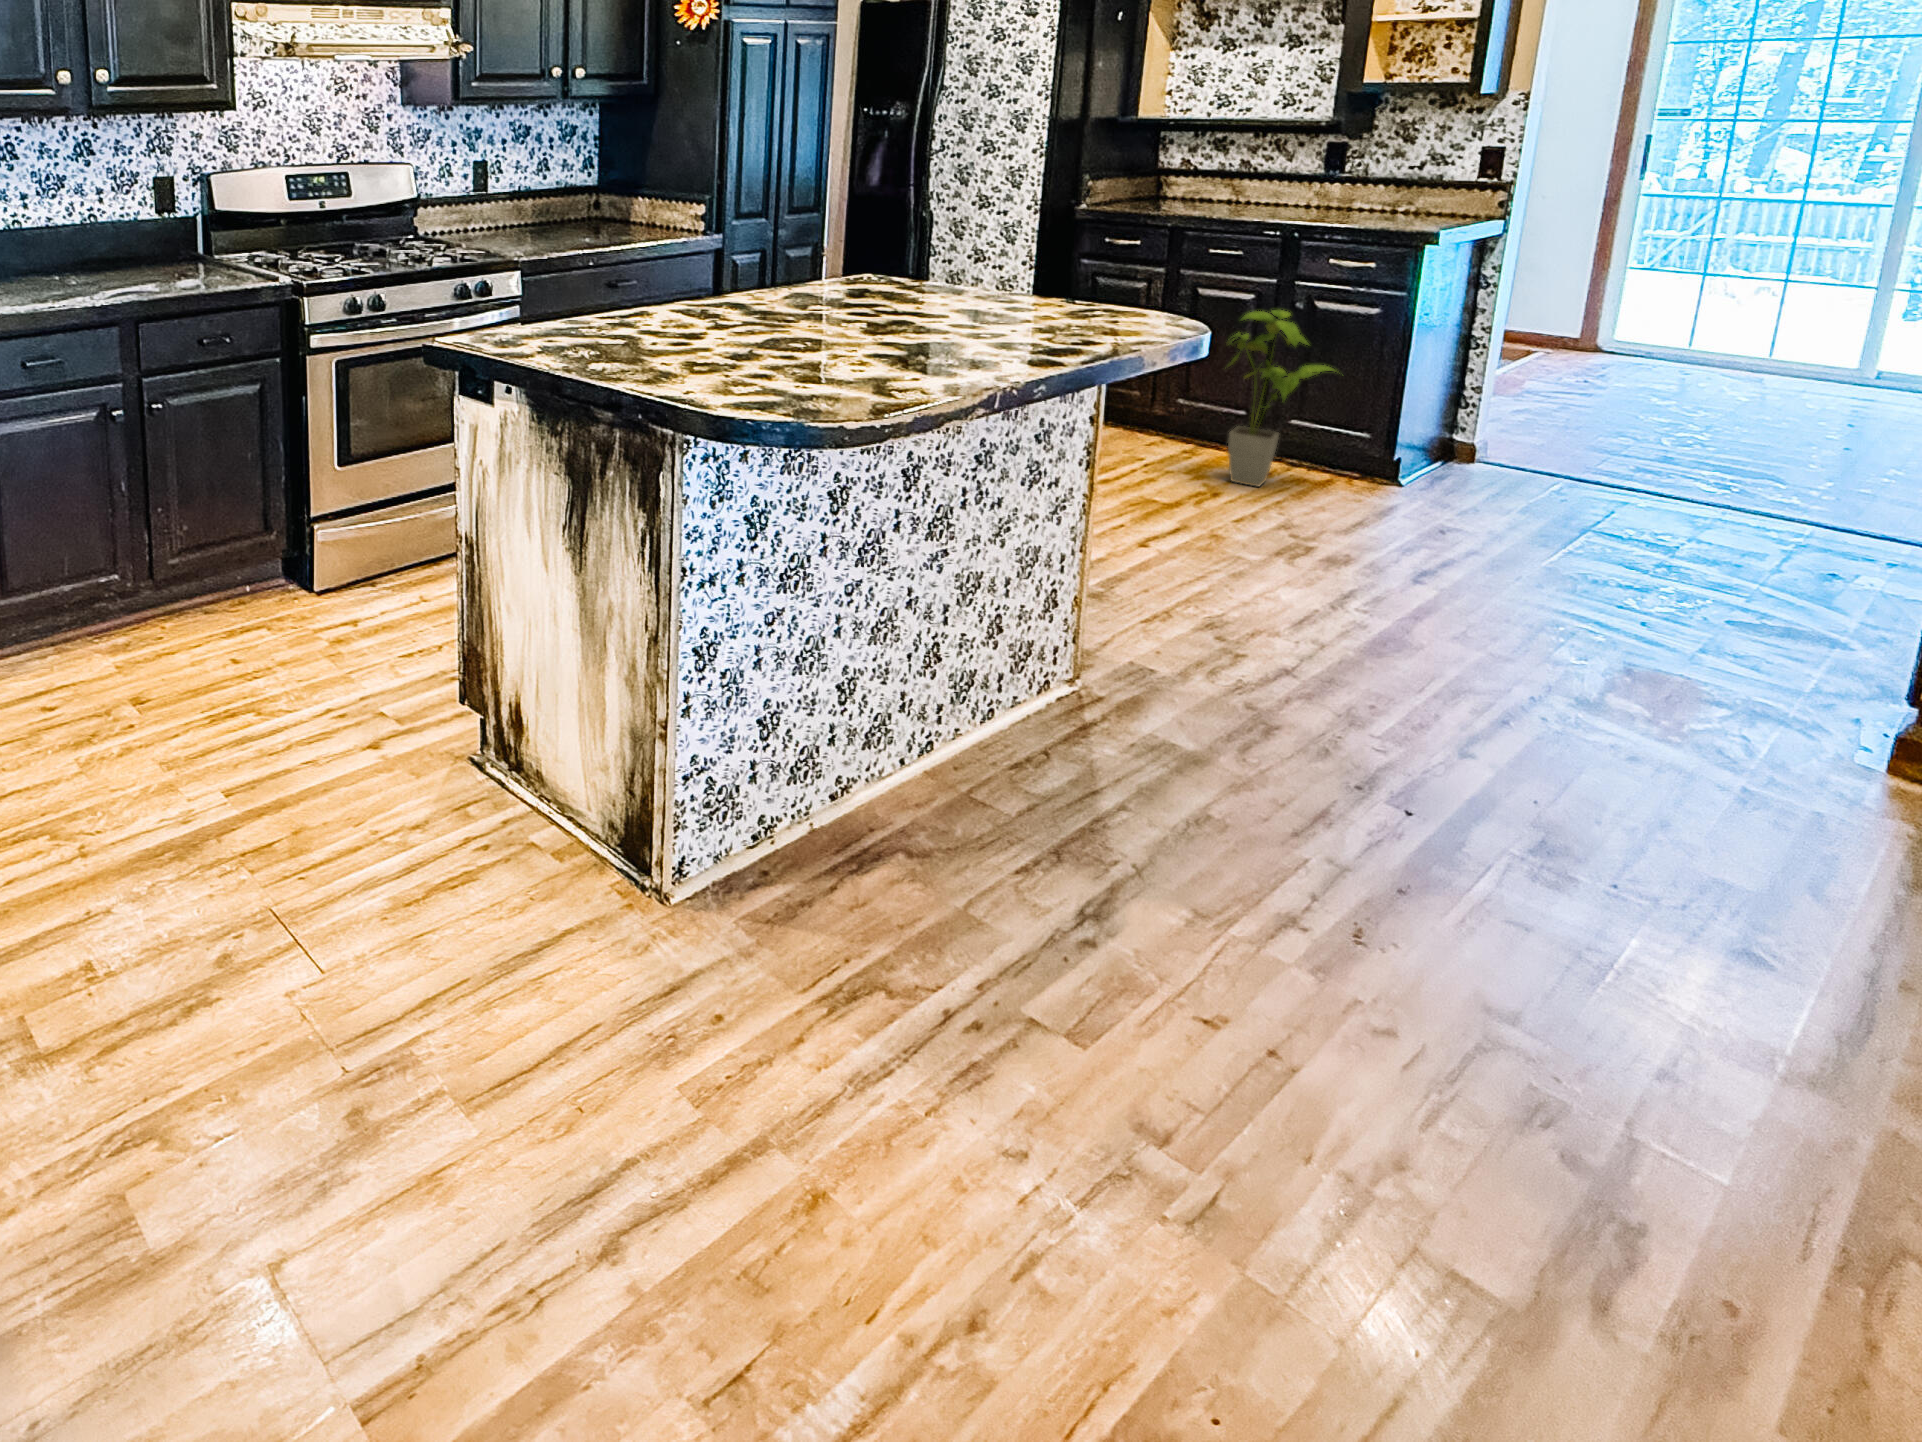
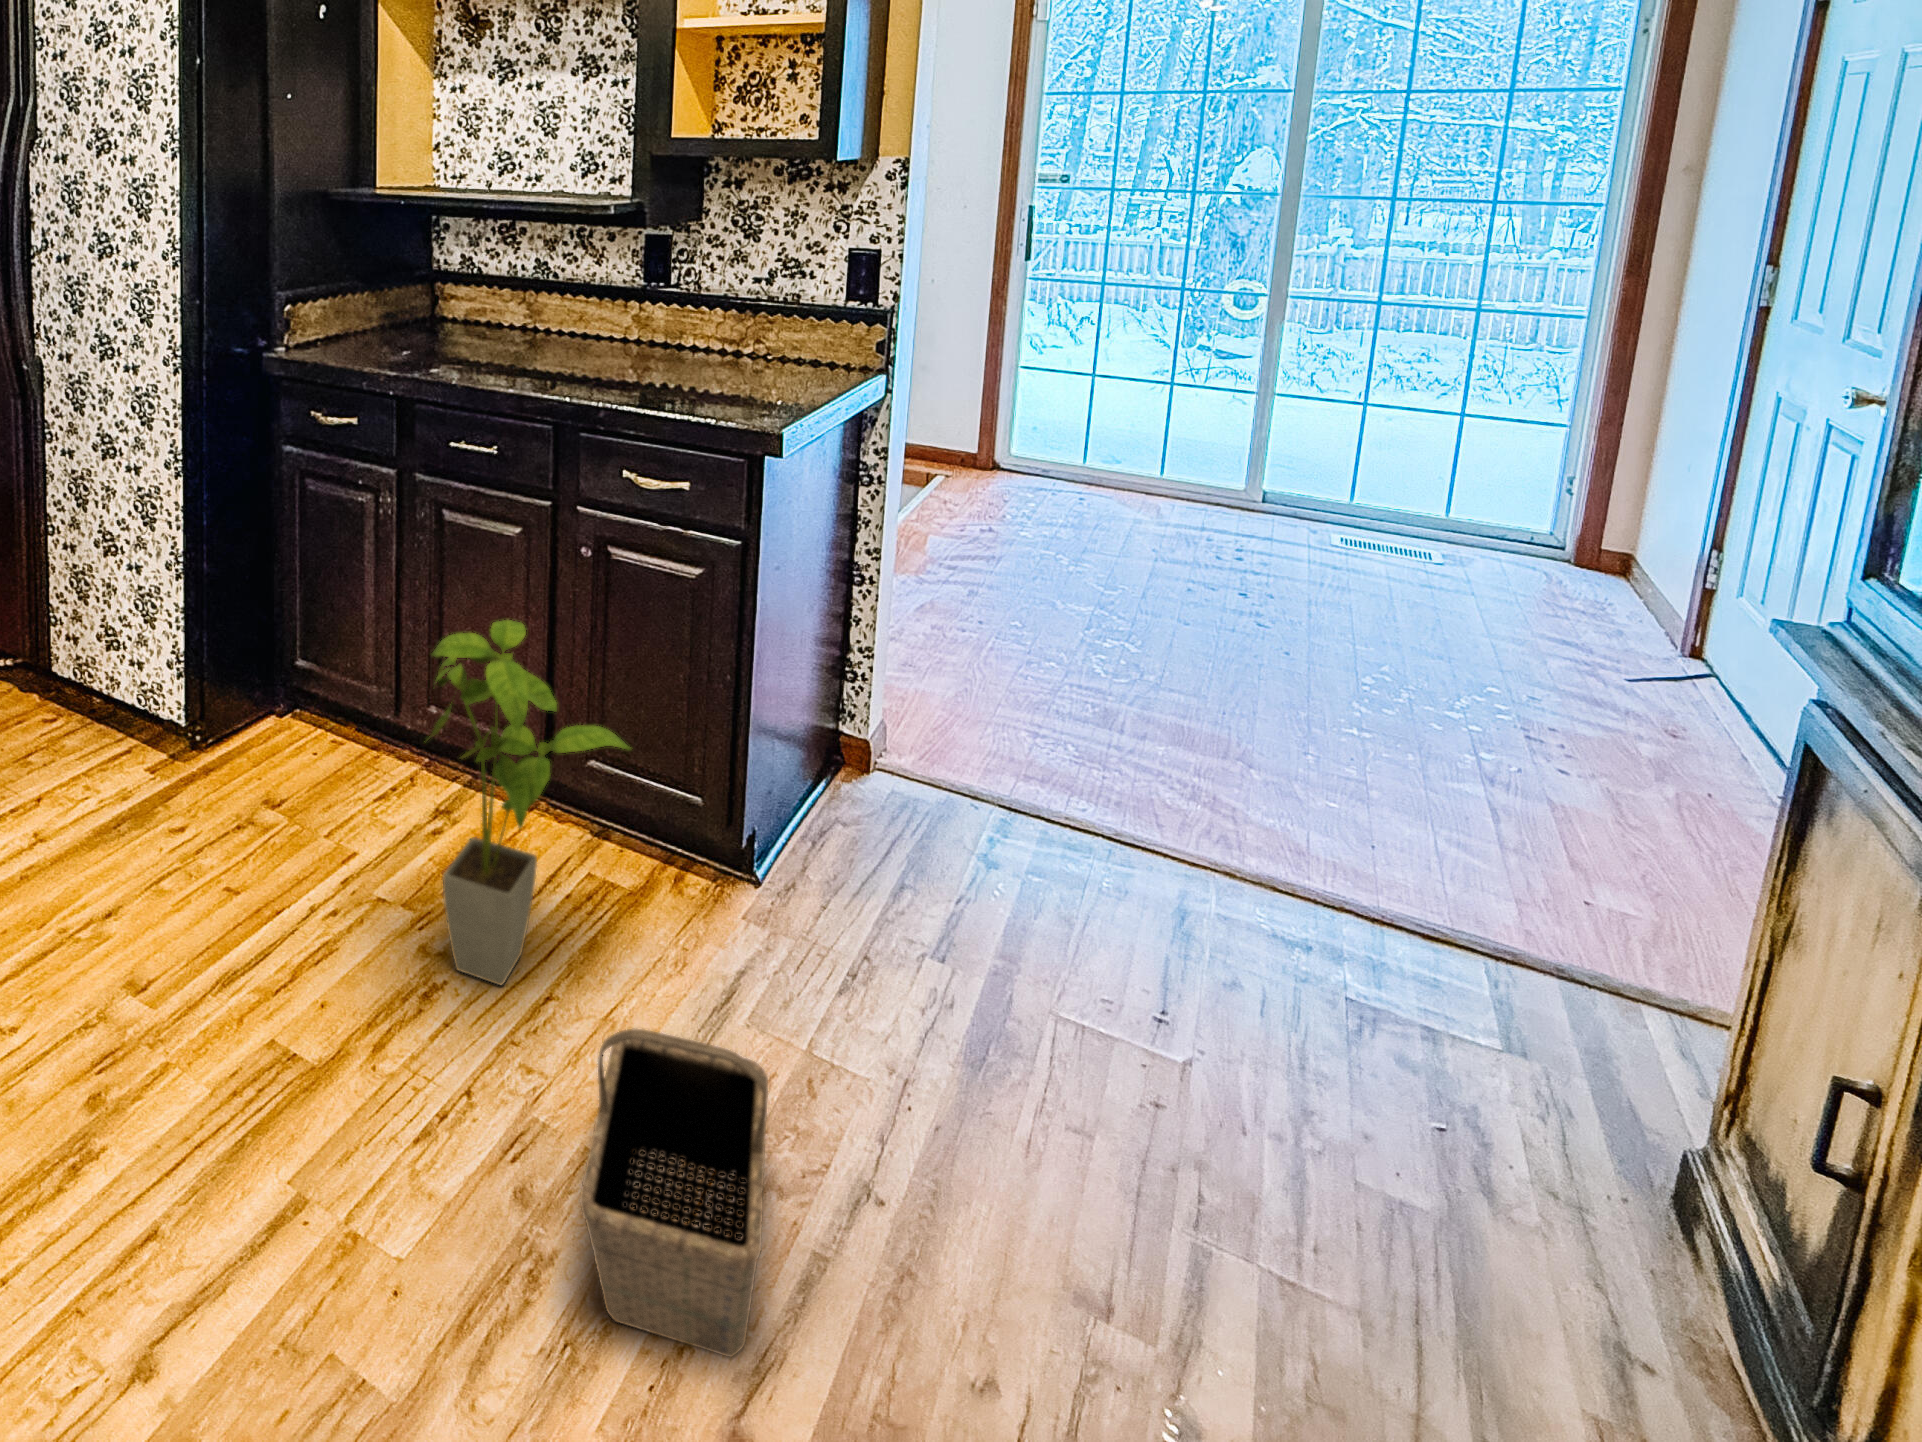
basket: none [1342,449,1435,558] -> present [580,1029,768,1357]

